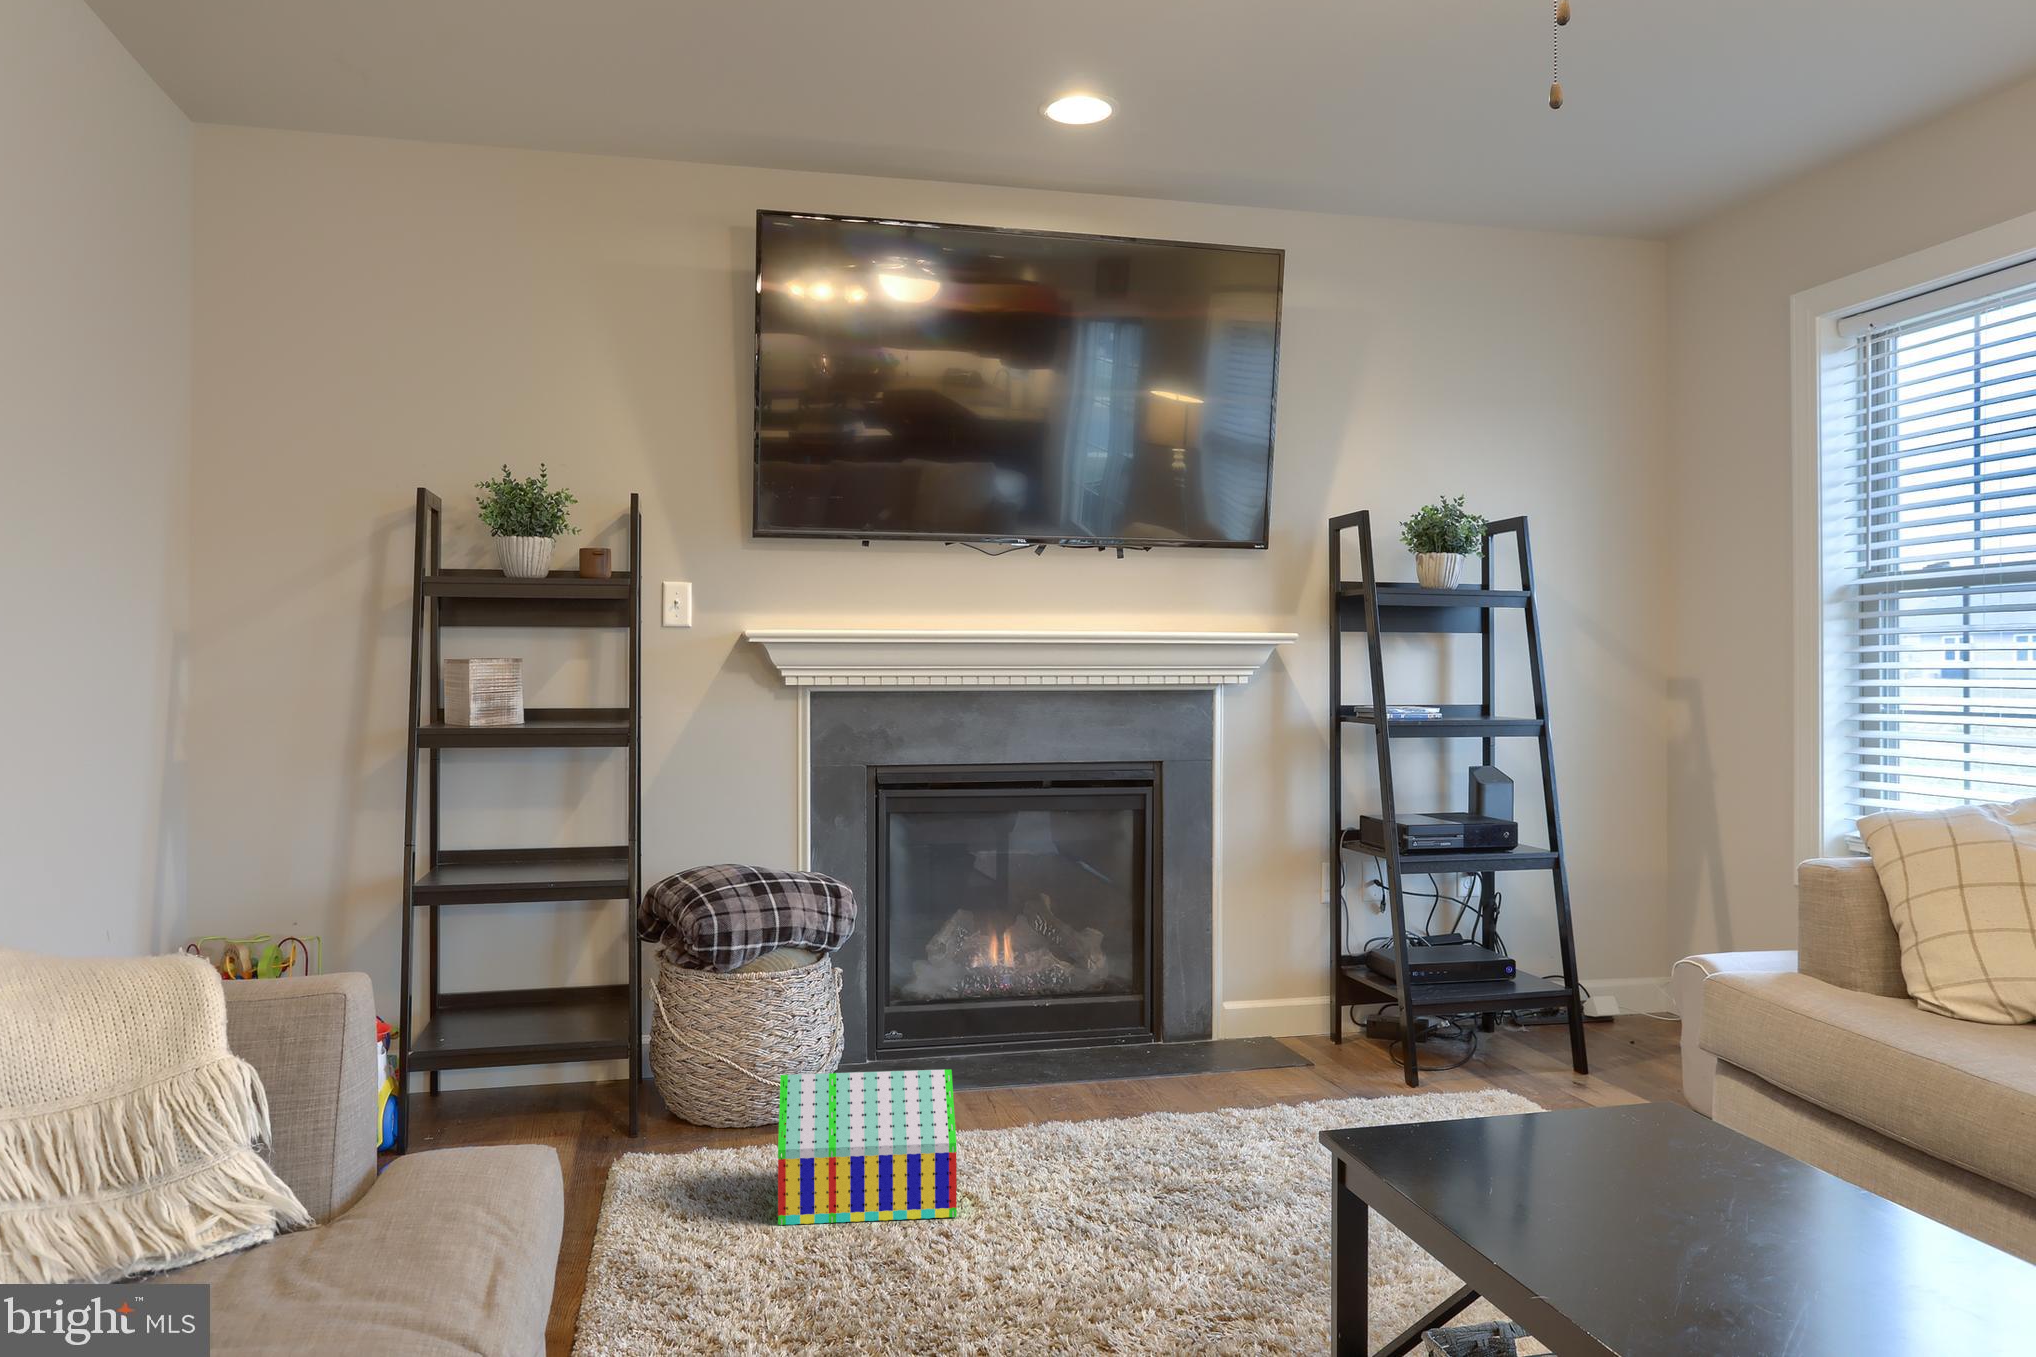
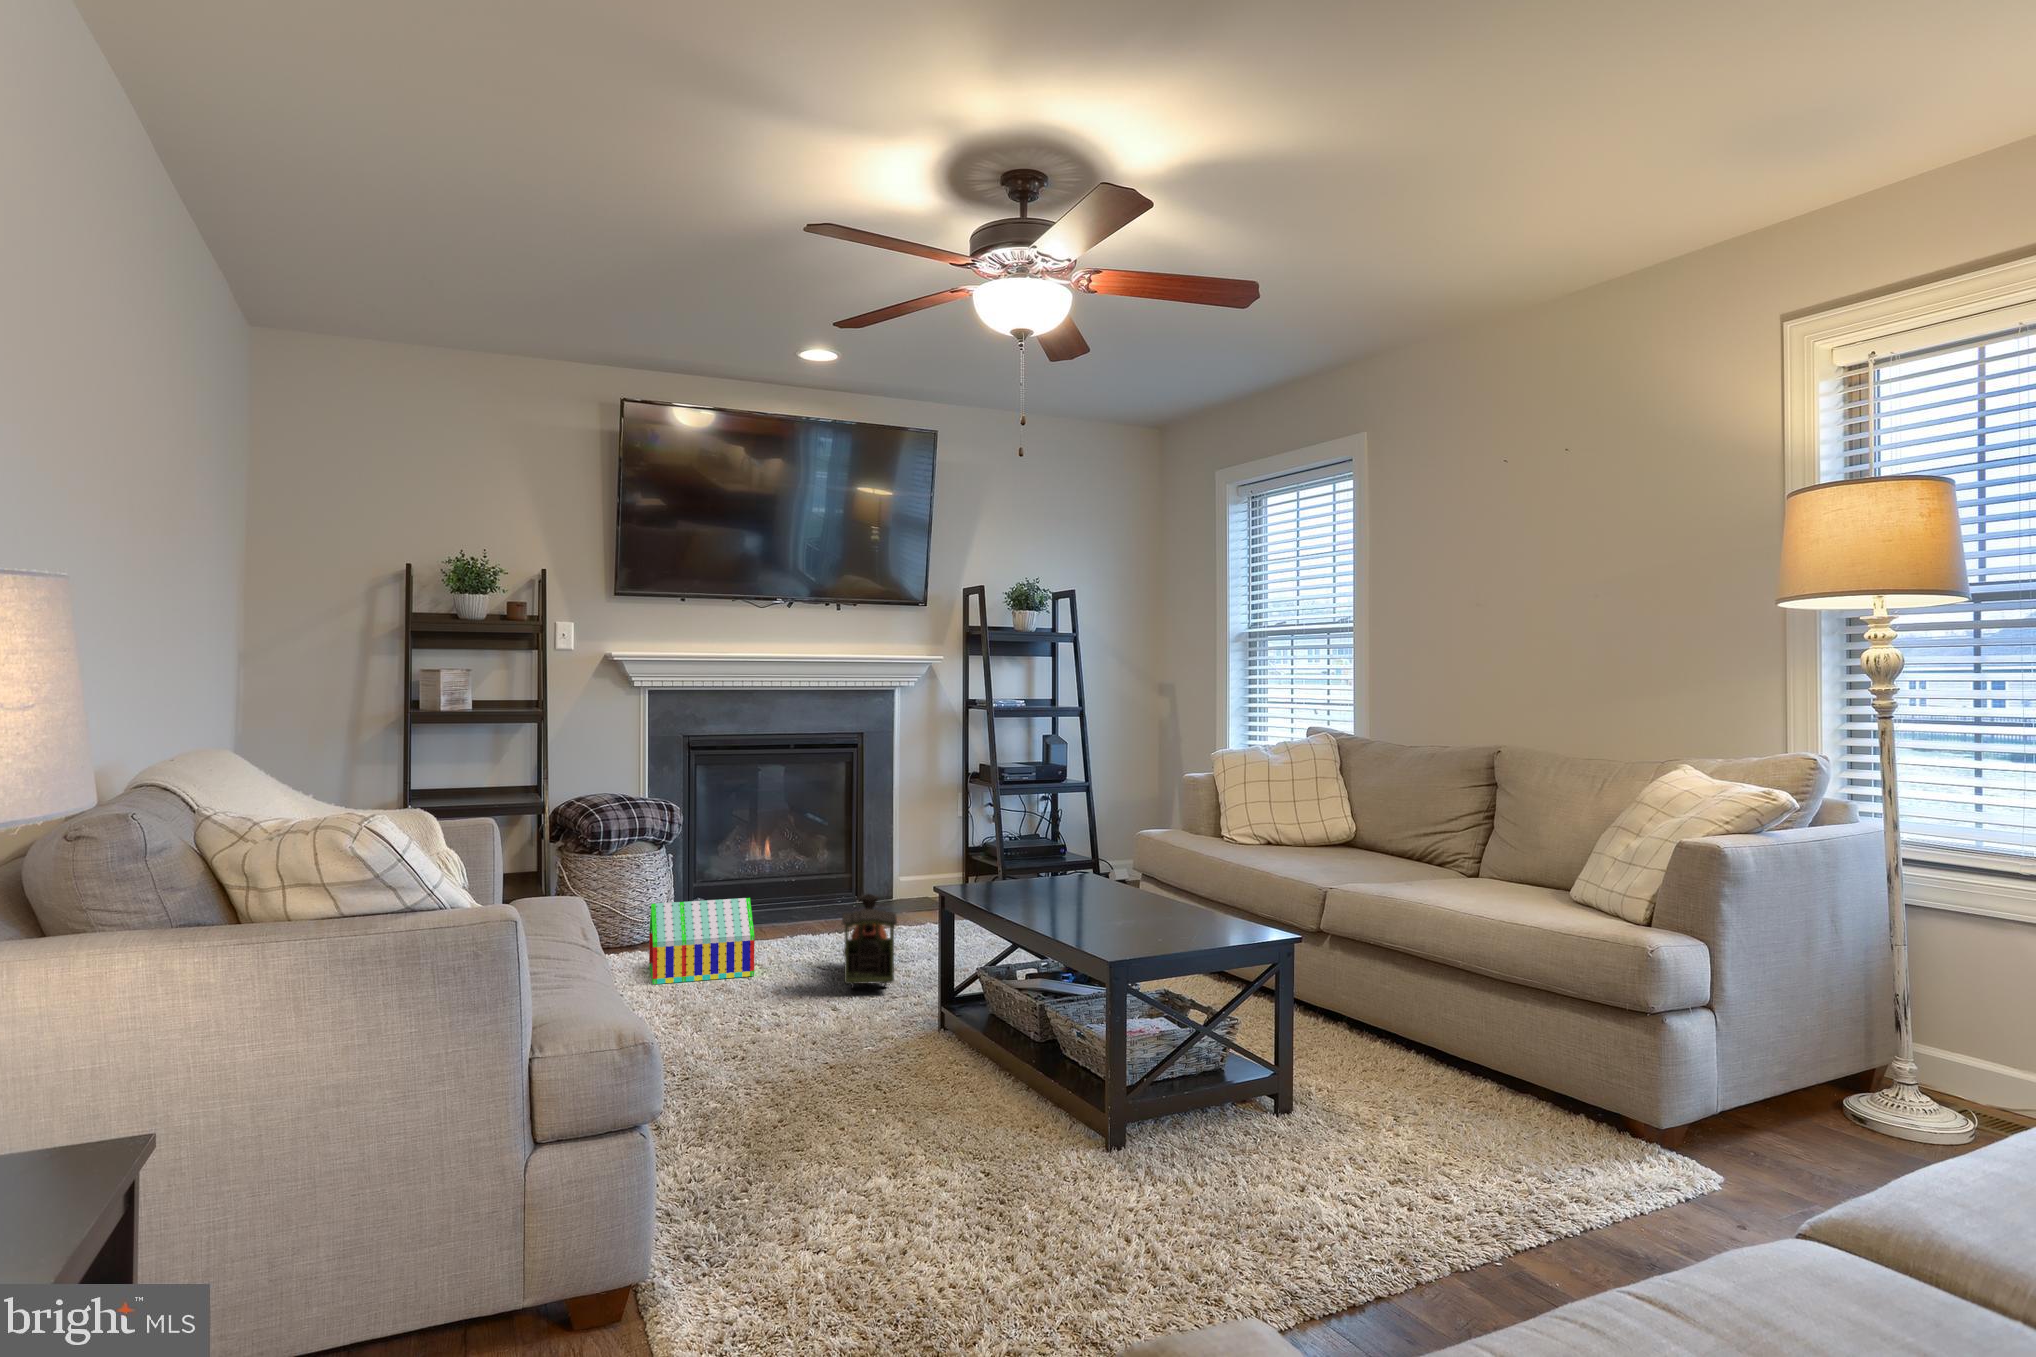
toy train: none [1110,1073,1218,1271] -> present [842,894,897,989]

